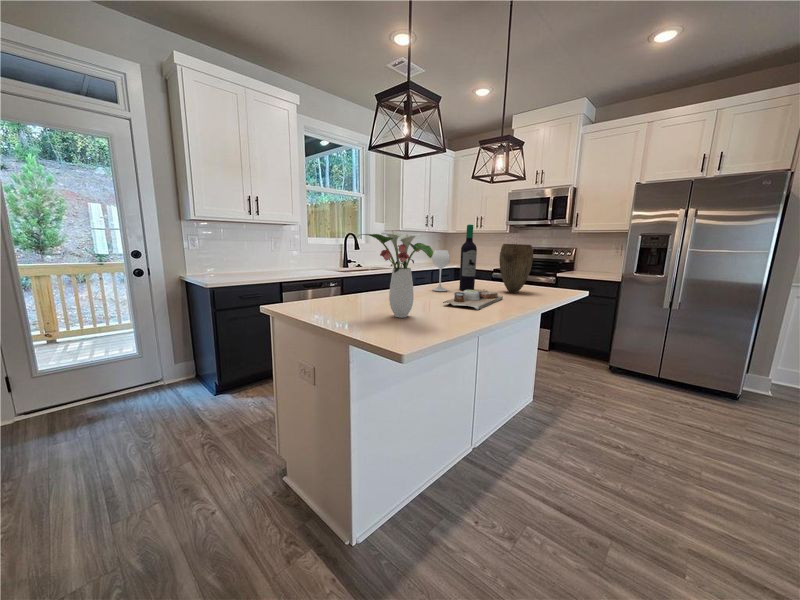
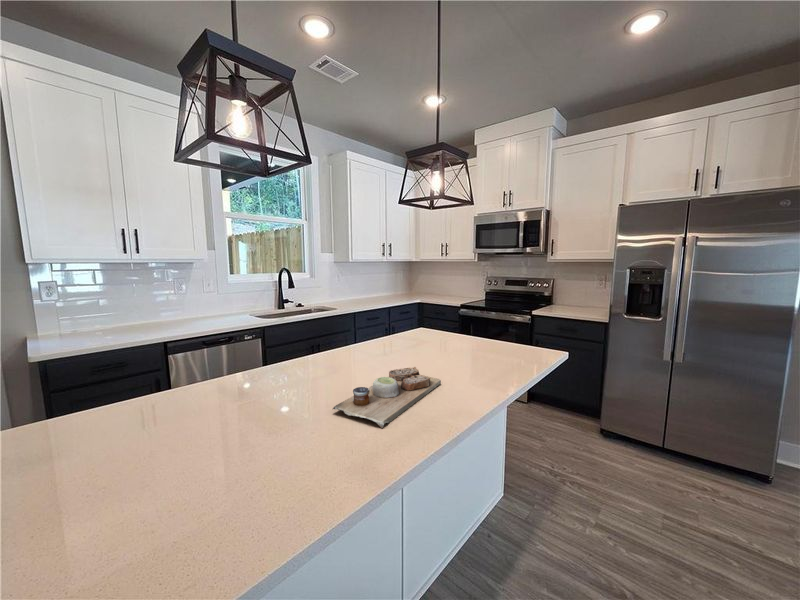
wine bottle: present [432,224,477,291] -> none [348,268,411,364]
flower arrangement: present [357,231,433,318] -> none [98,307,255,471]
vase: present [499,244,533,293] -> none [442,294,488,364]

